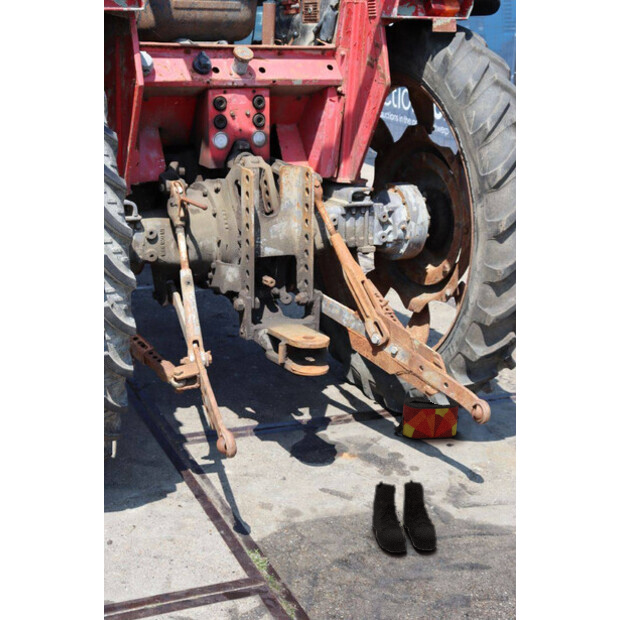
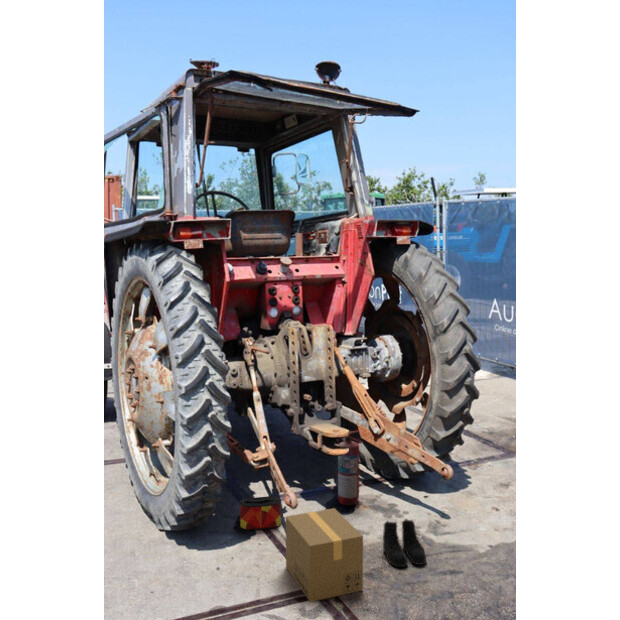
fire extinguisher: none [310,338,353,451] -> present [336,431,362,505]
bag: present [394,397,459,439] -> present [234,496,283,531]
cardboard box: none [217,460,337,602] -> present [286,508,363,602]

